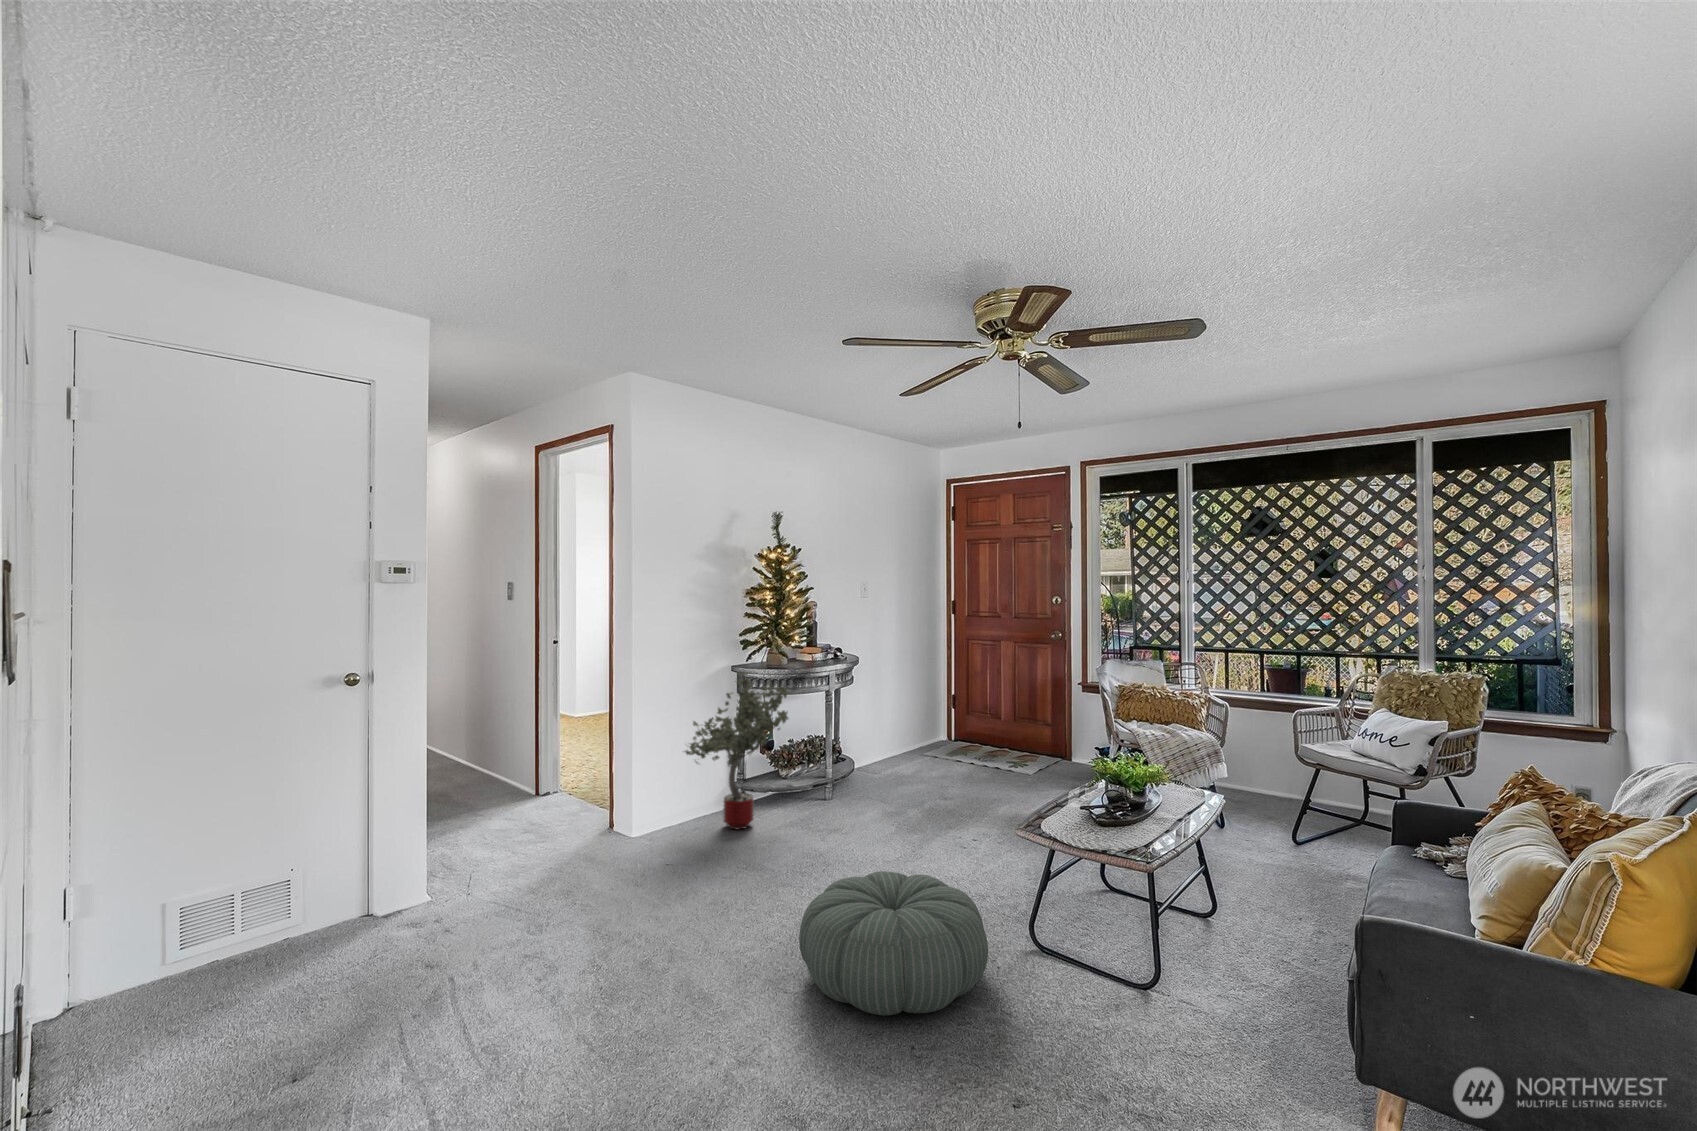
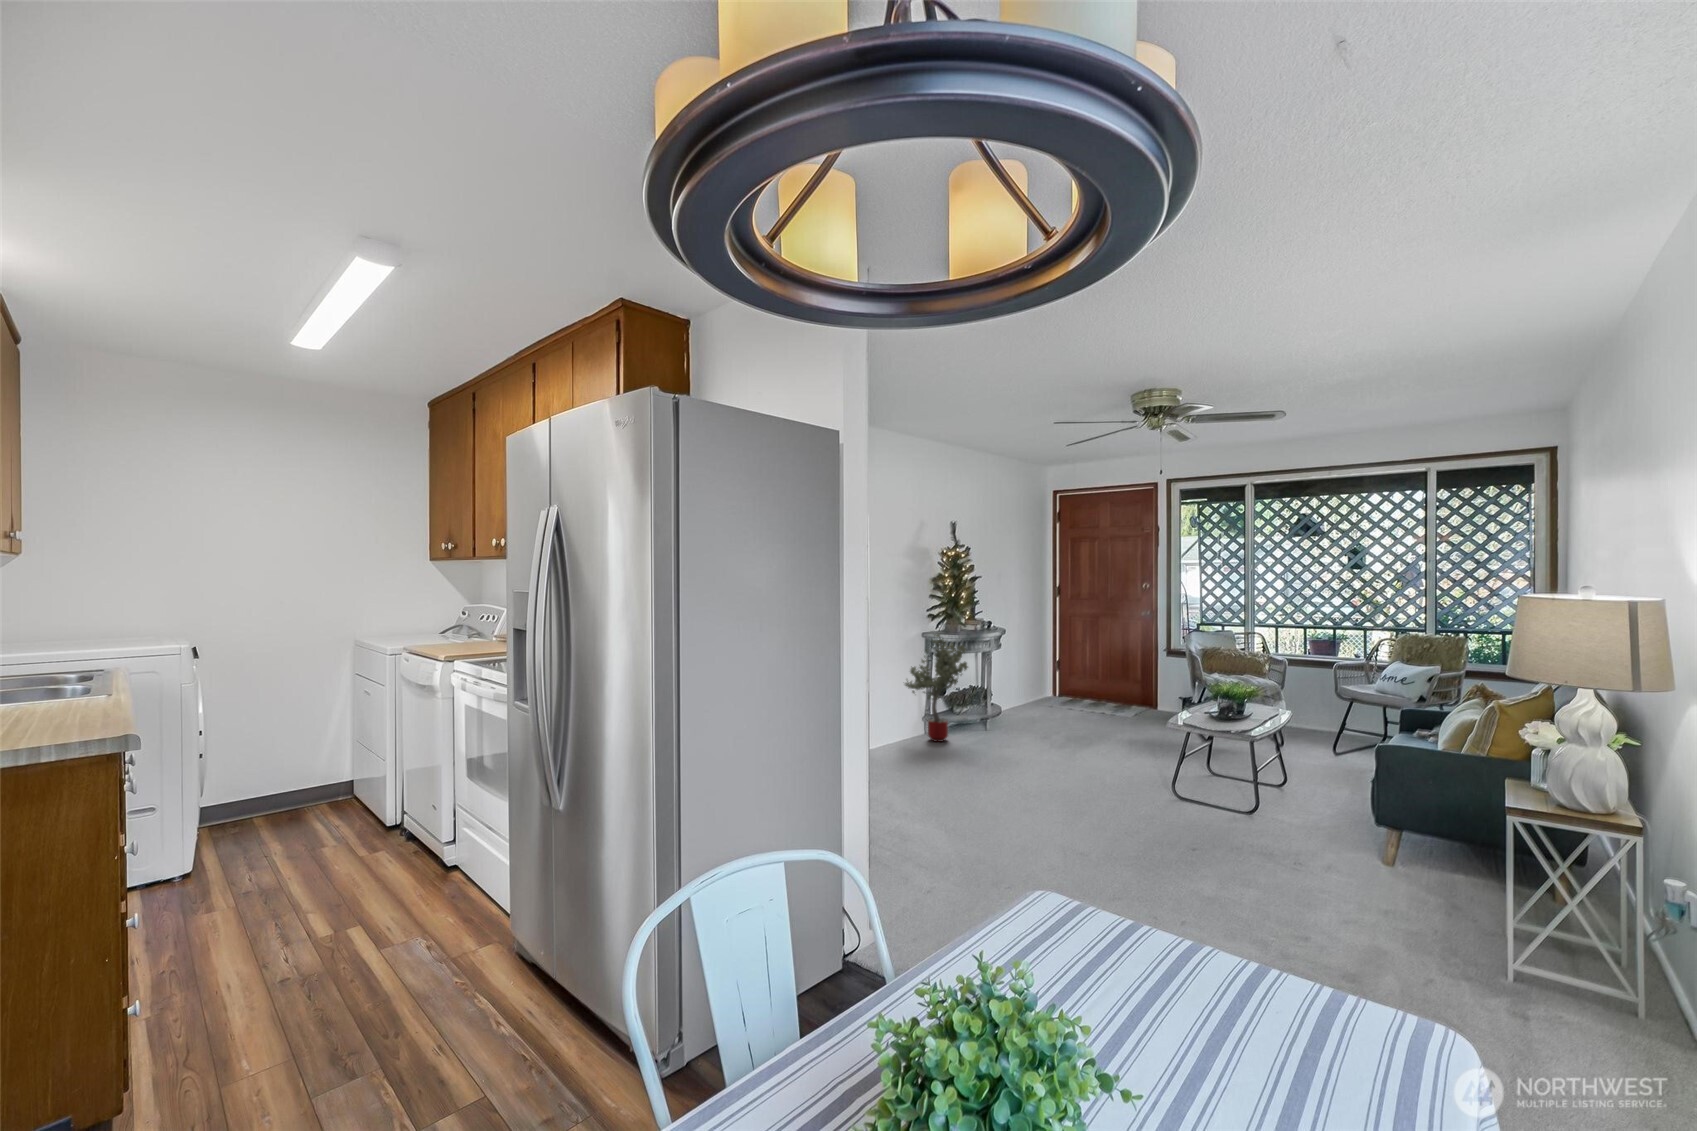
pouf: present [799,871,988,1016] -> none [1034,748,1152,816]

